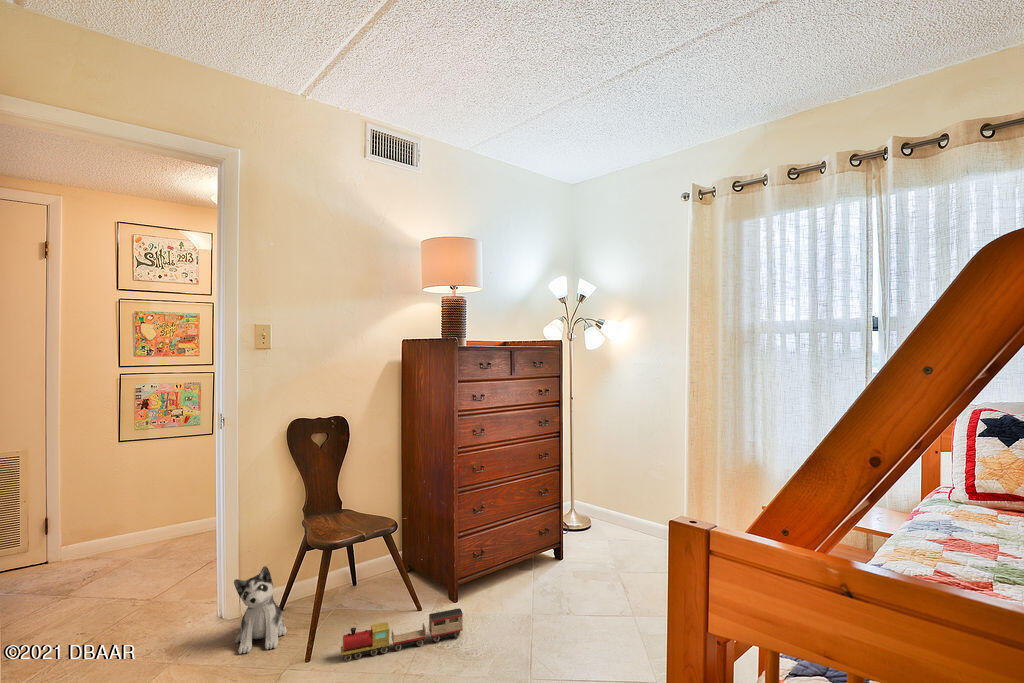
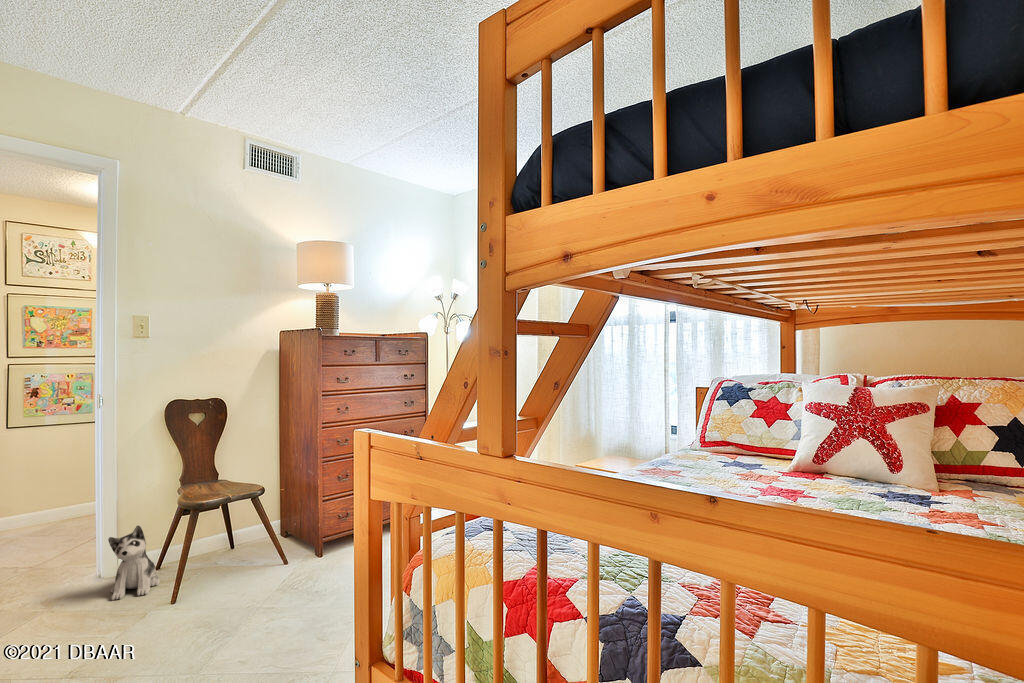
toy train: present [341,608,463,661] -> none [204,555,316,600]

